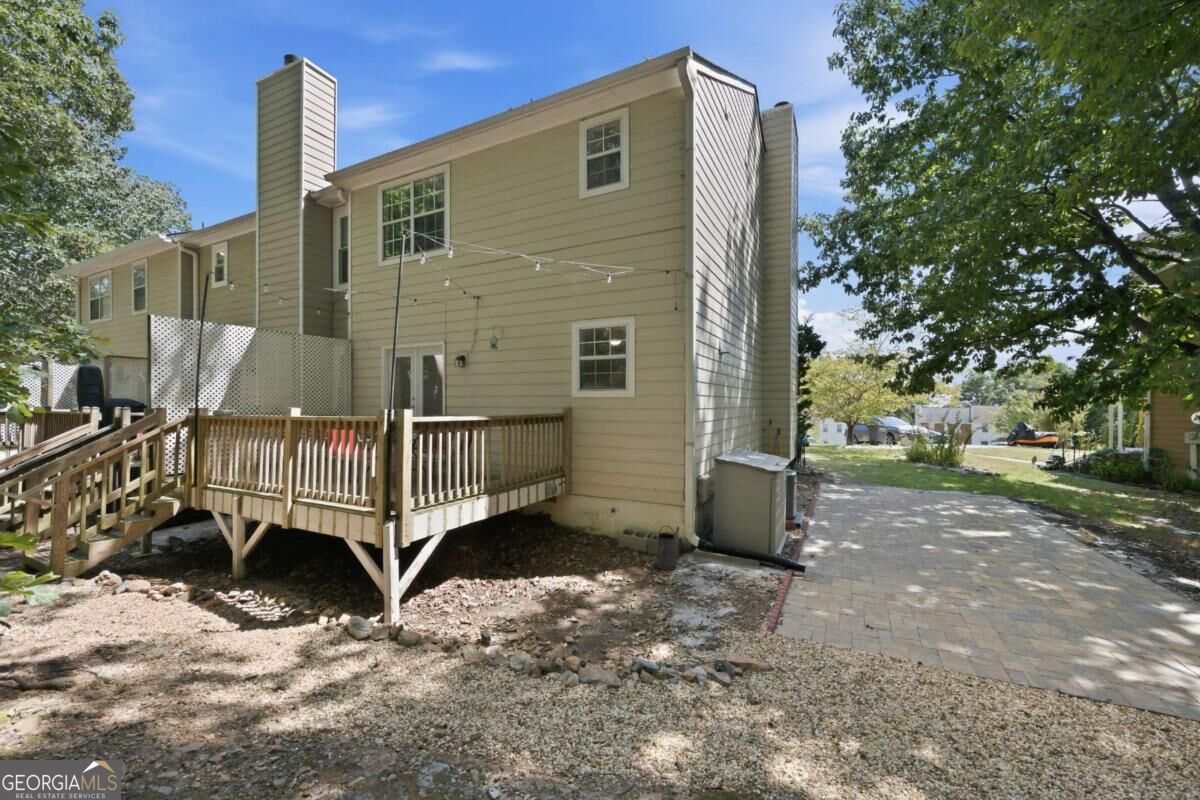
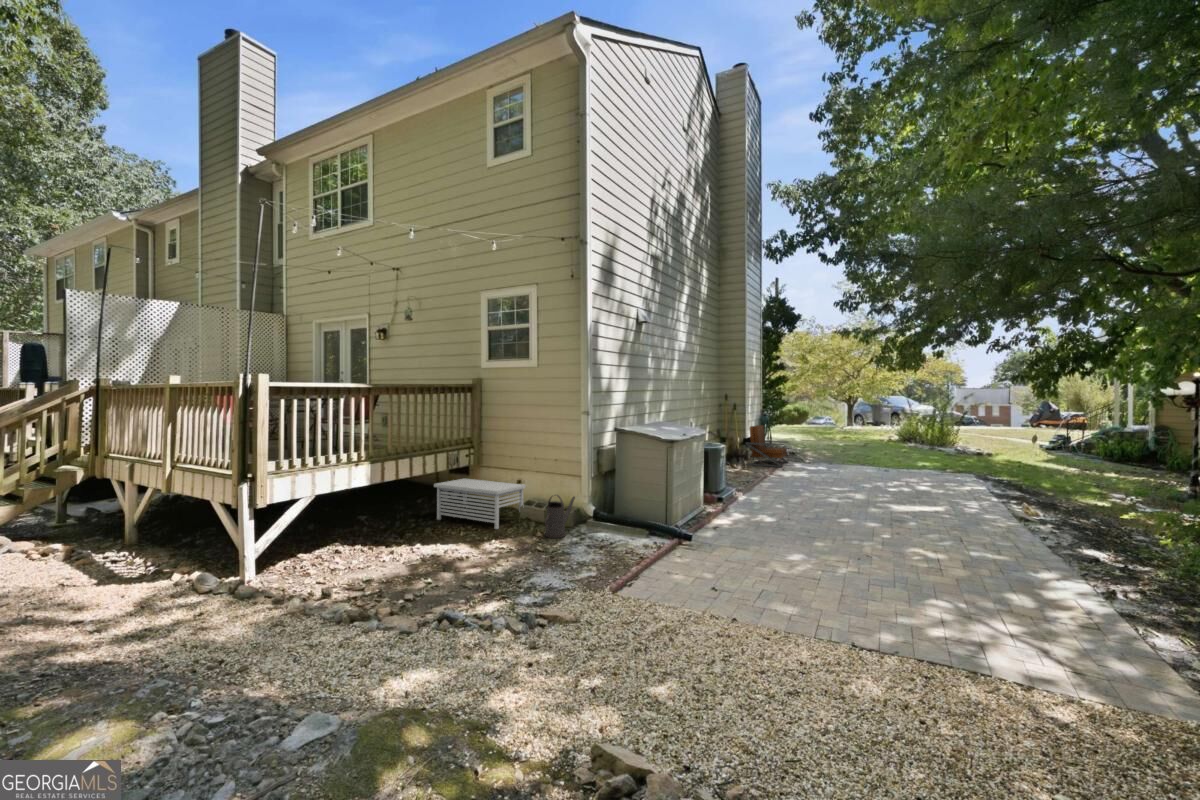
lounge chair: none [792,448,832,490] -> present [746,425,788,467]
storage bench: none [531,507,624,560] -> present [434,479,526,529]

